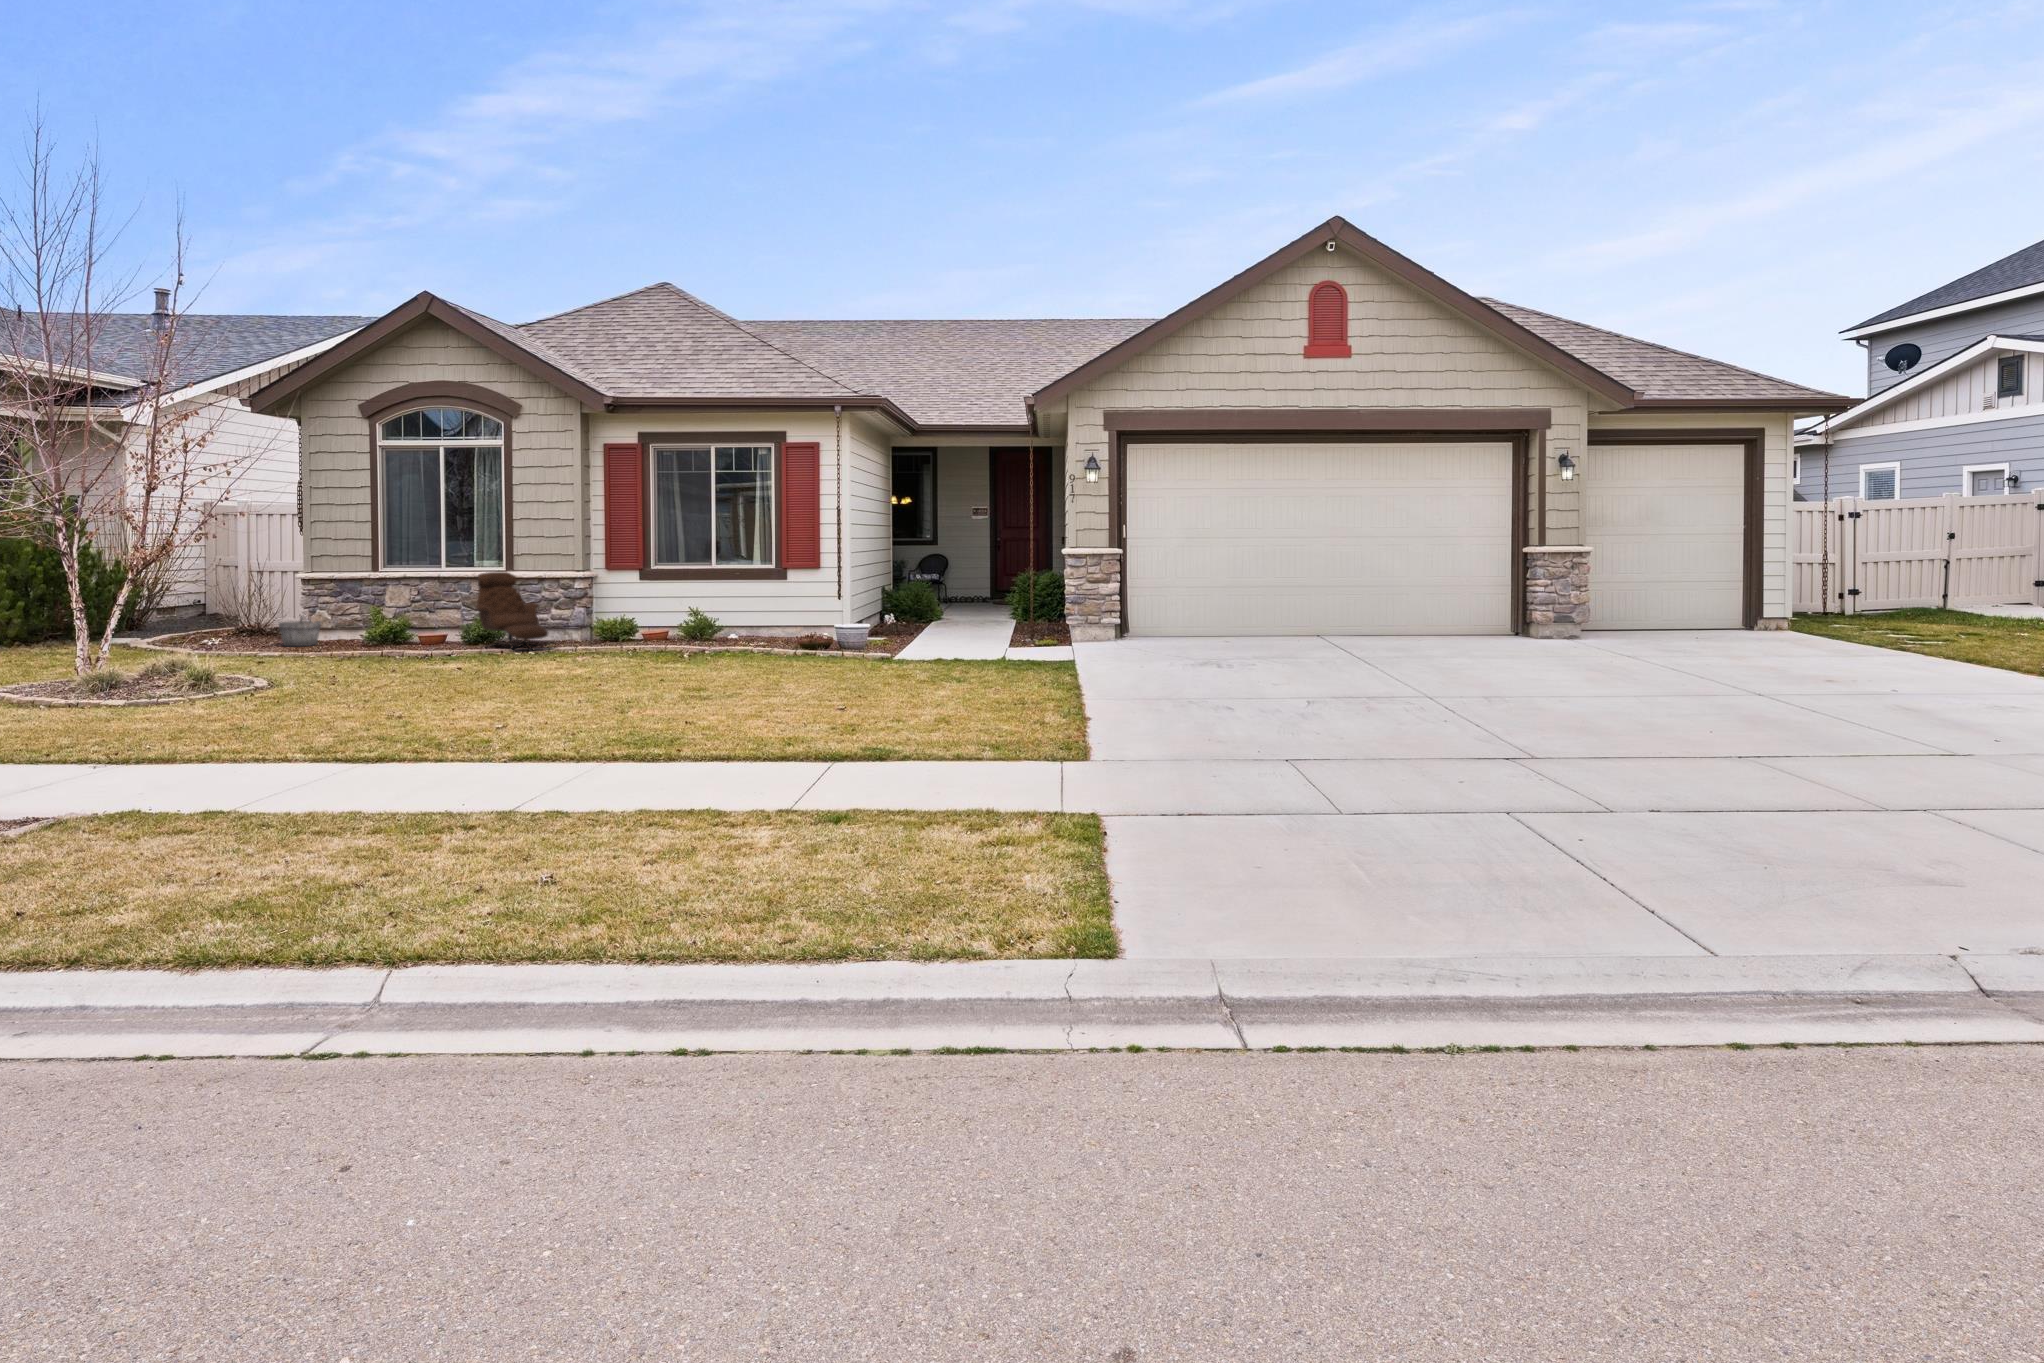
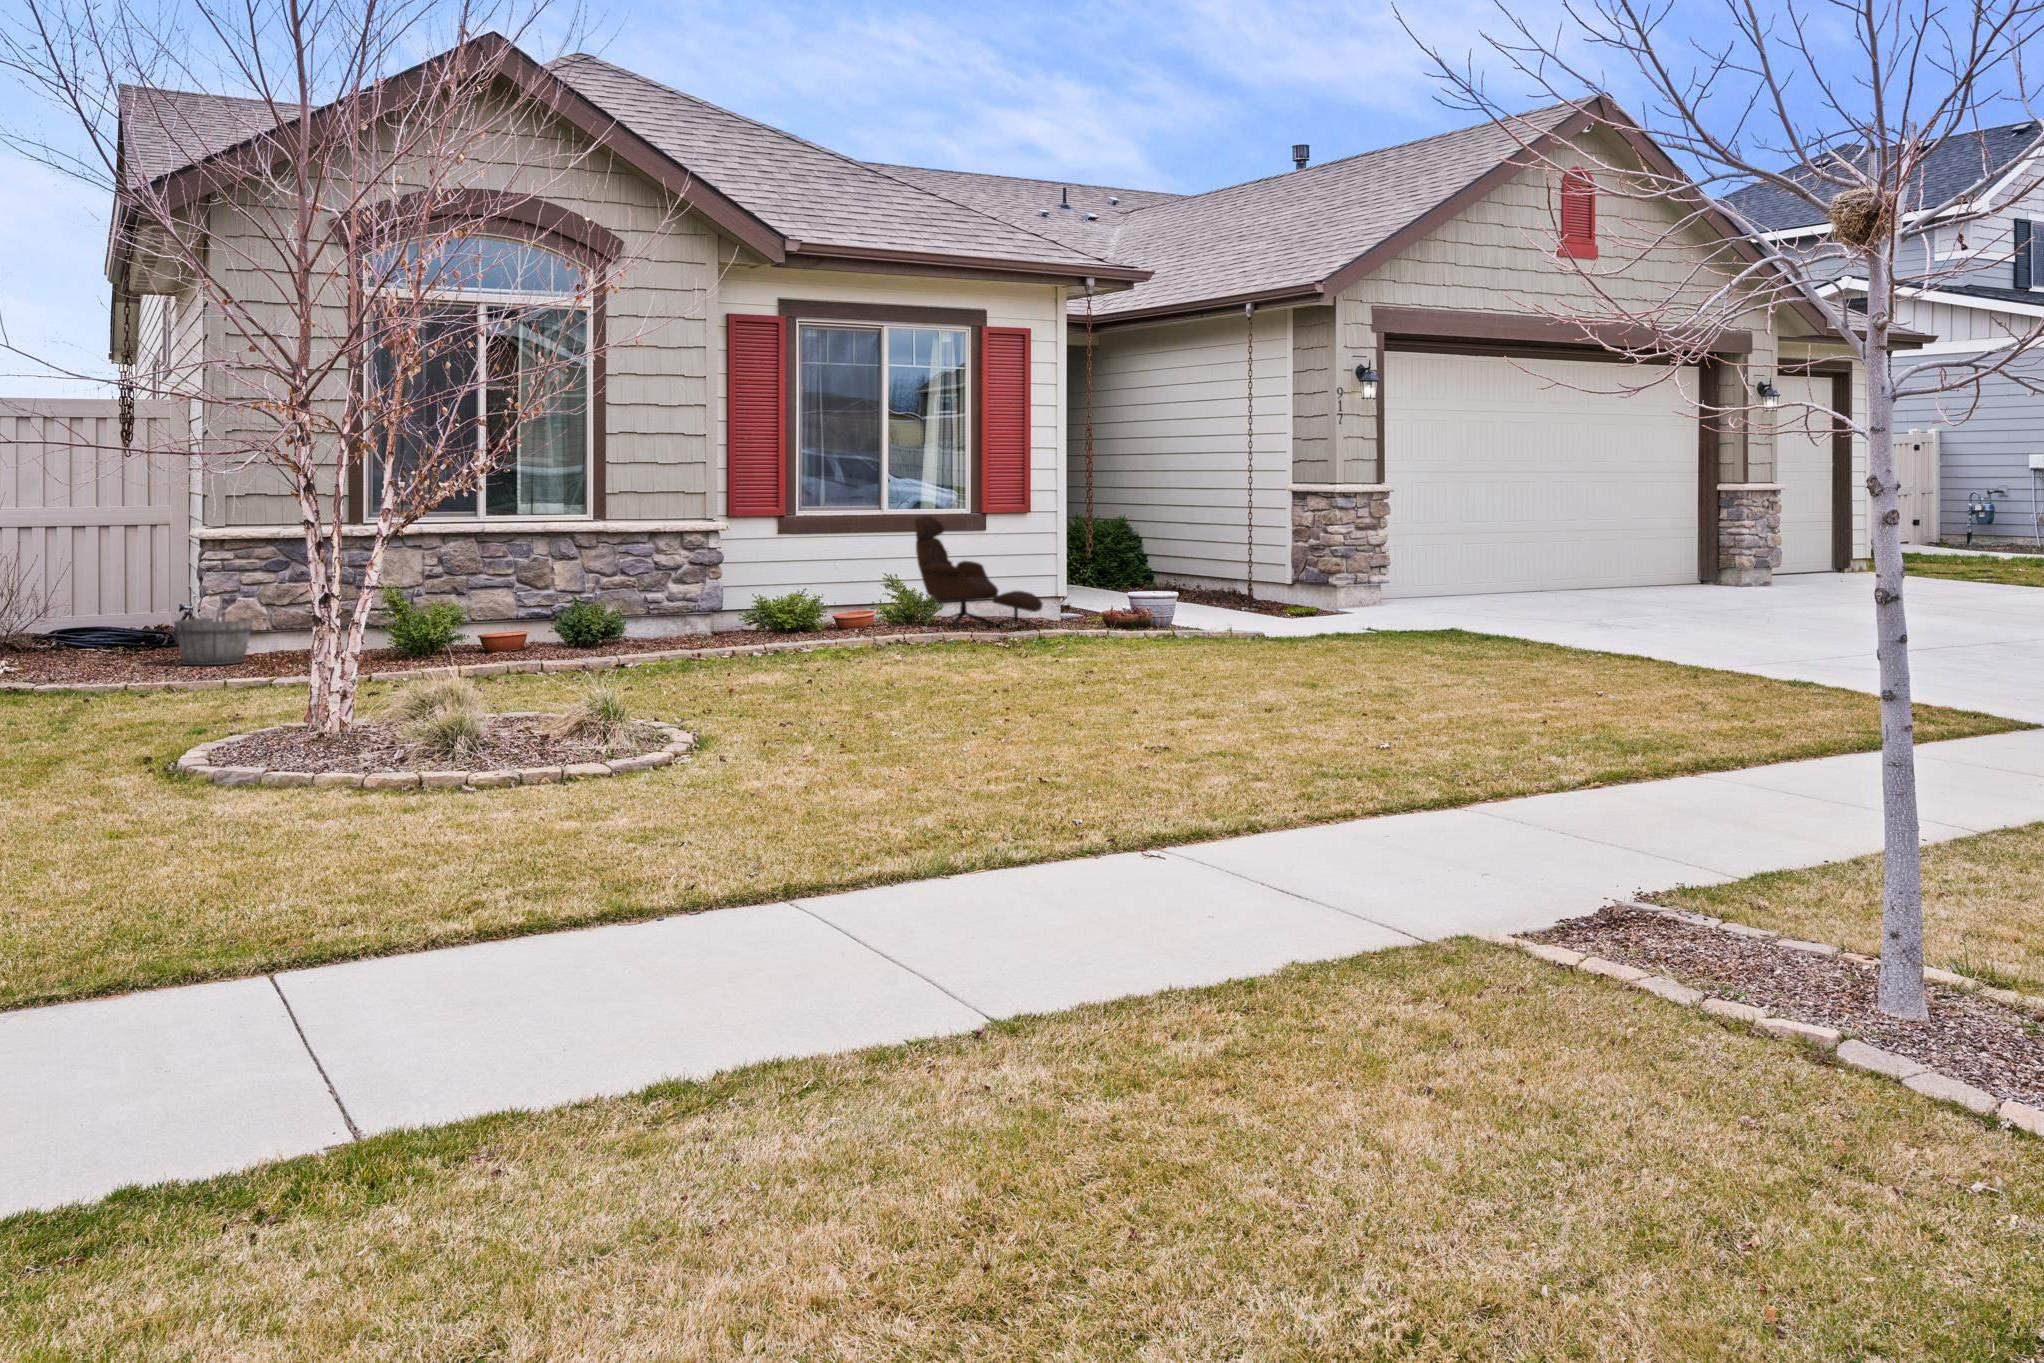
lounge chair: present [475,572,548,650] -> present [915,516,1043,628]

